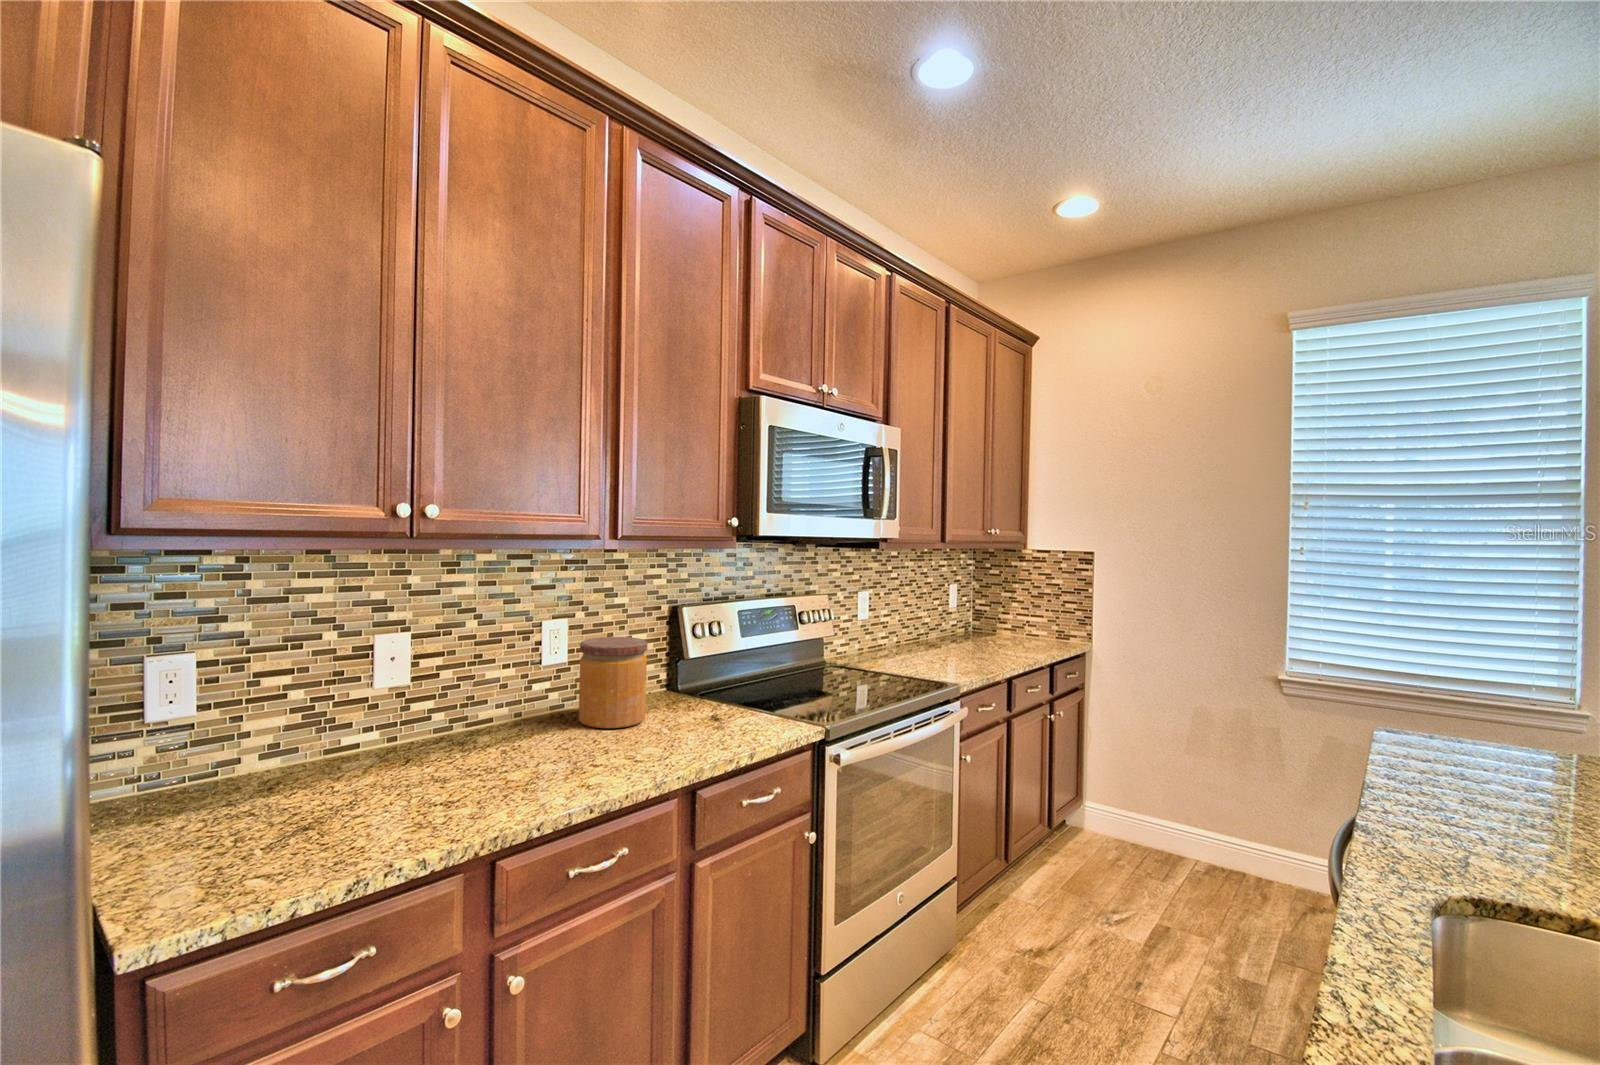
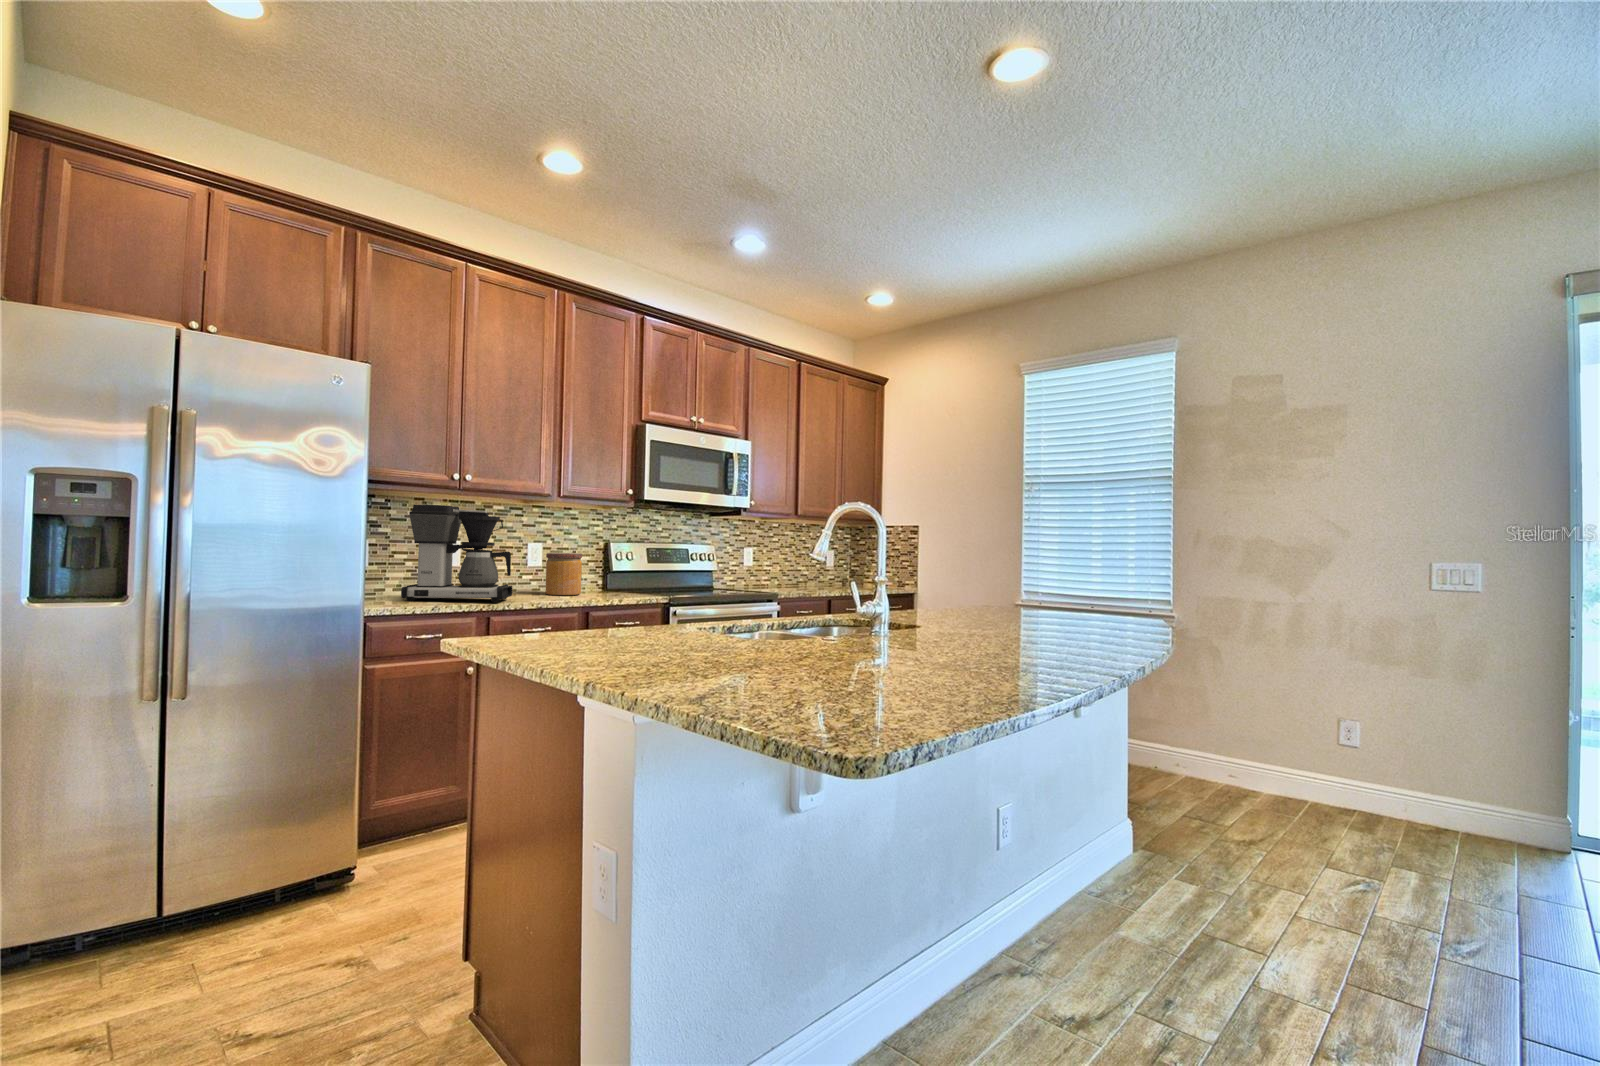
coffee maker: none [275,570,529,804] -> present [401,505,513,602]

